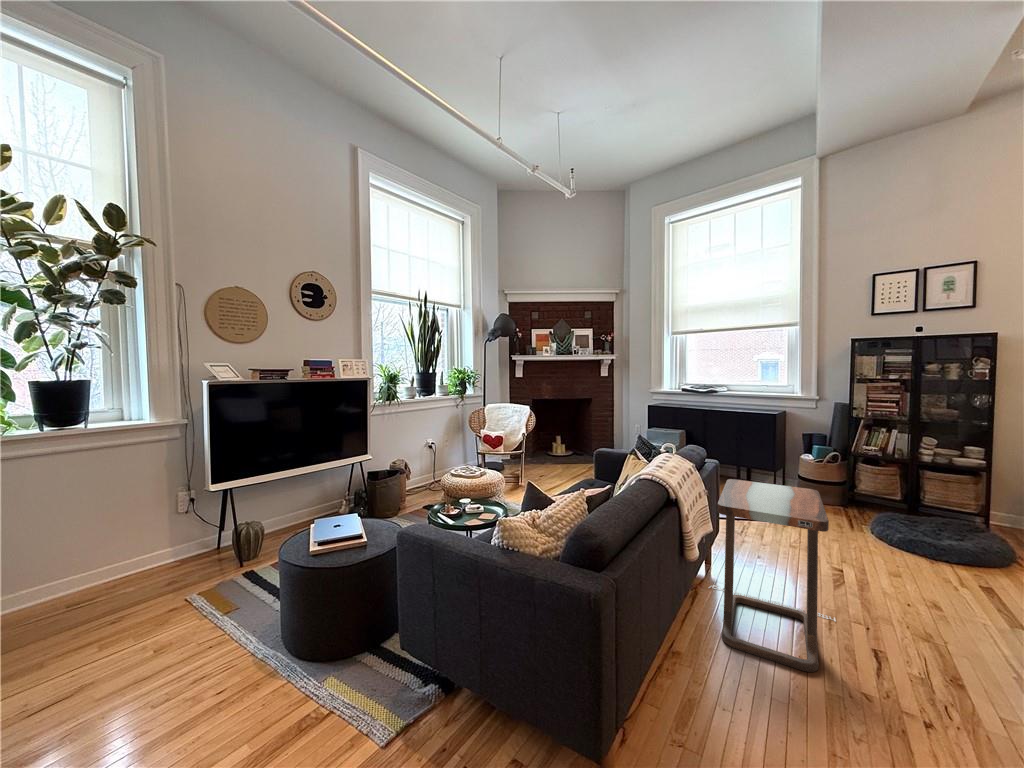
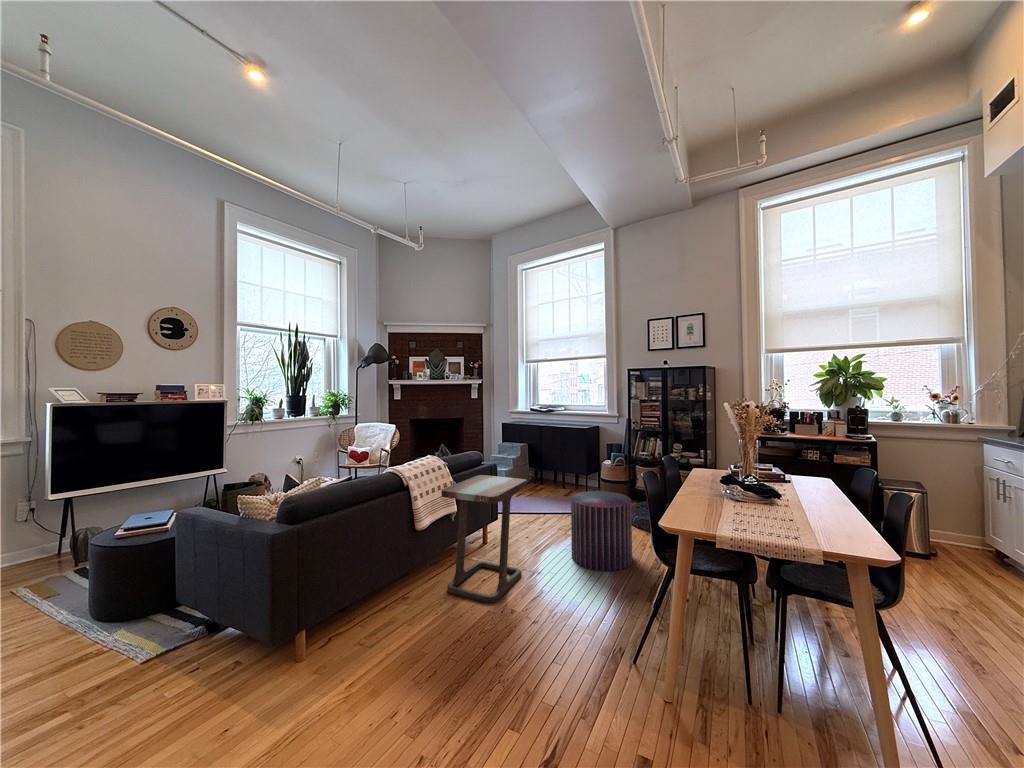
pouf: none [849,503,968,625] -> present [571,491,632,571]

